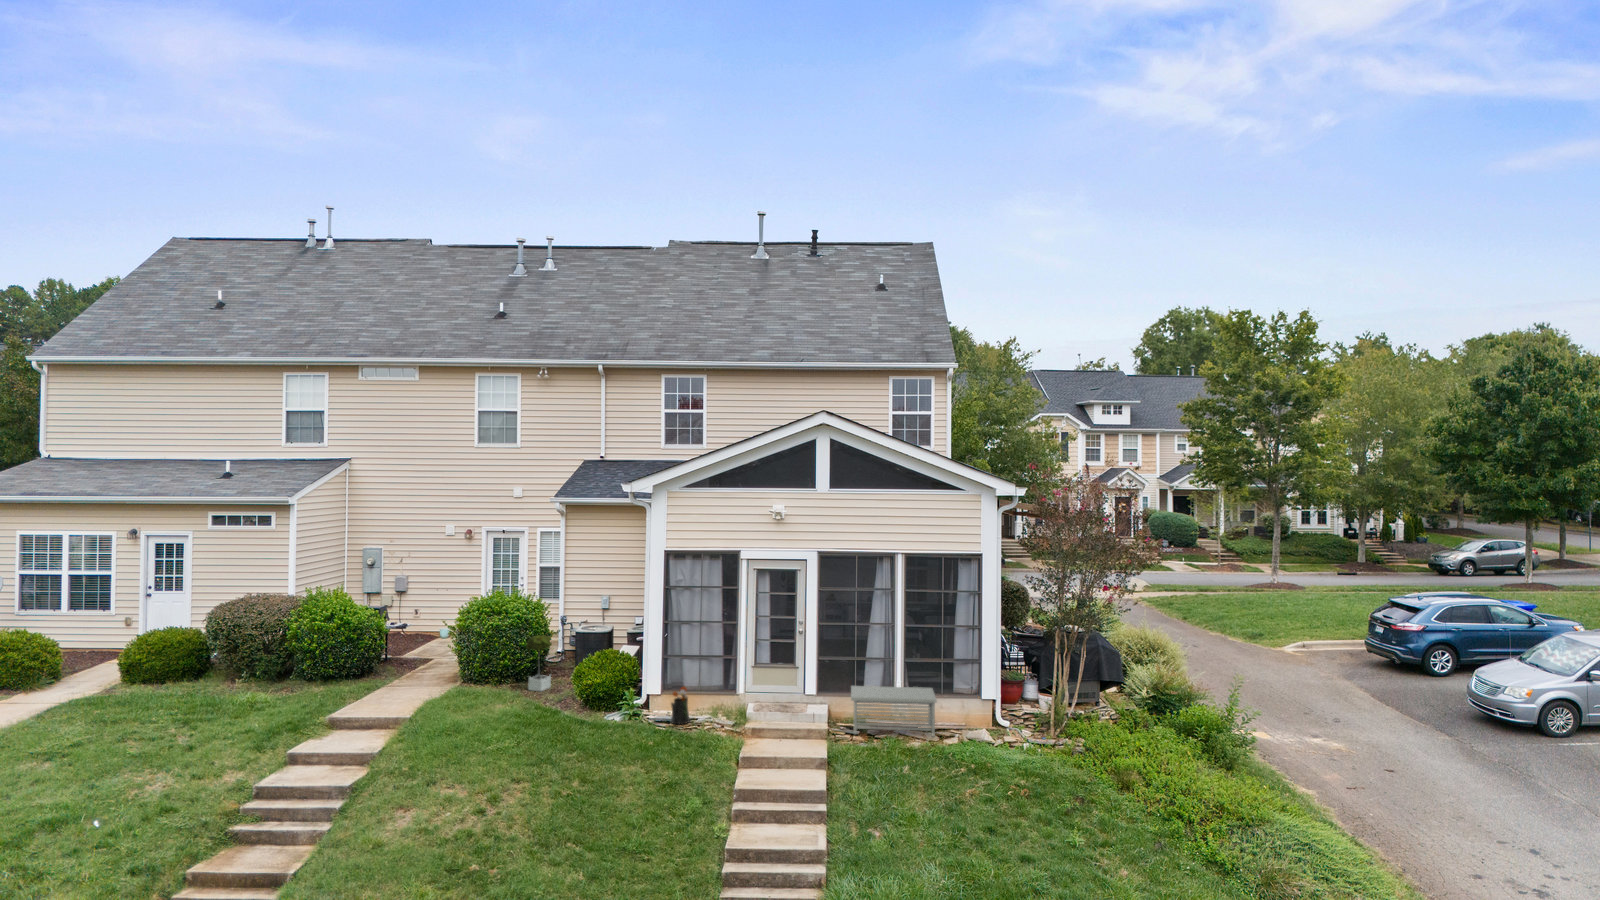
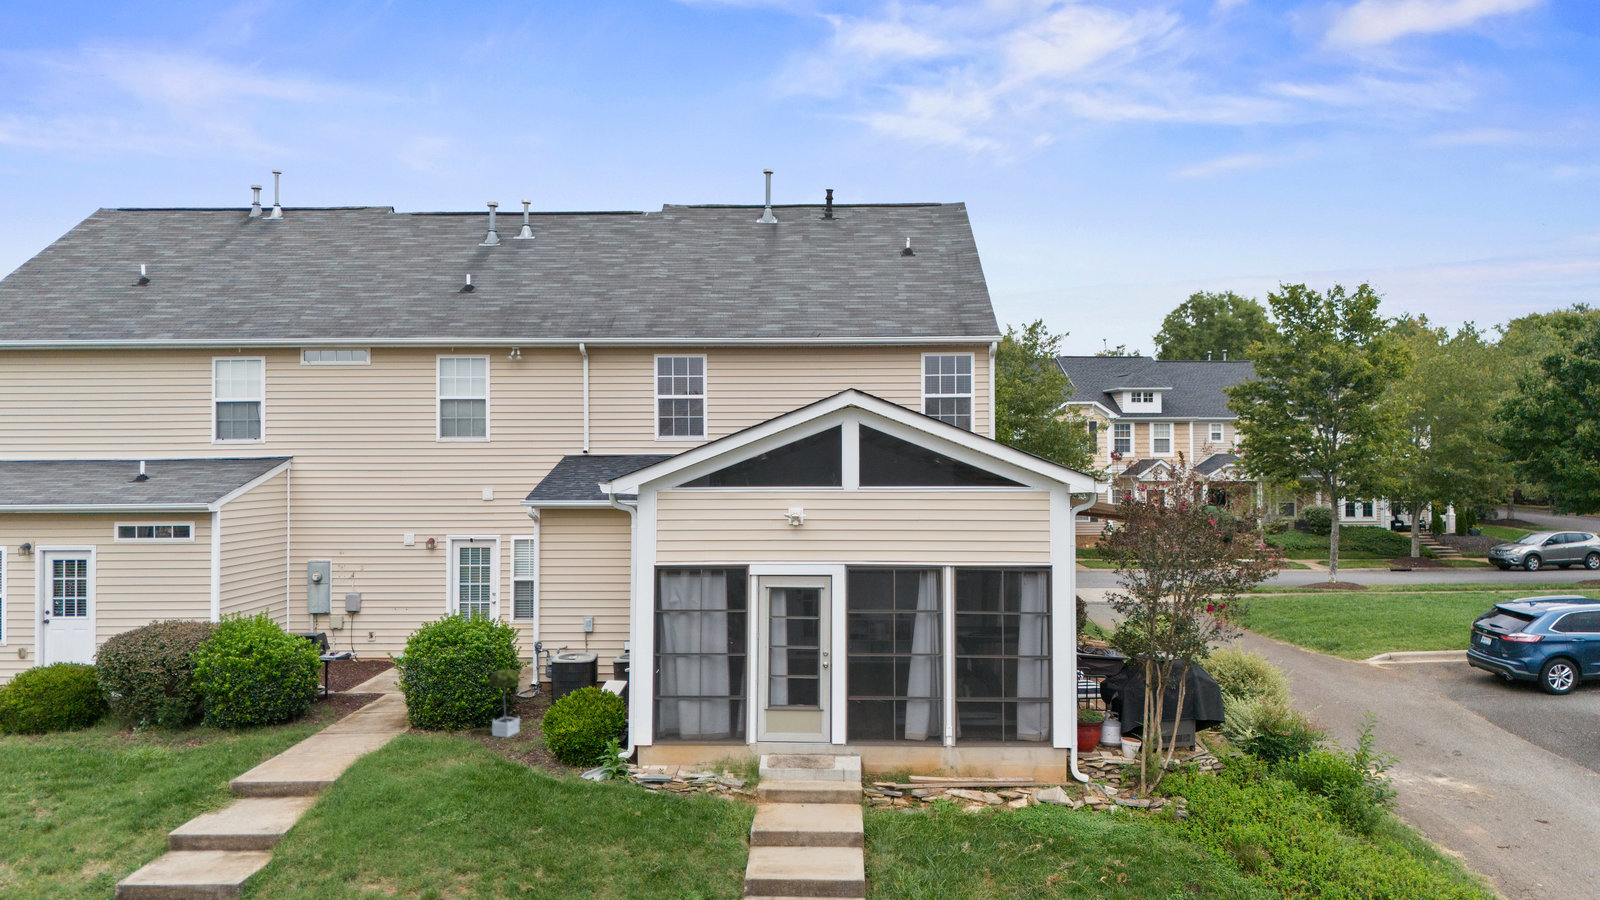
watering can: present [671,686,690,724] -> none [665,734,690,783]
storage bench: present [851,686,937,737] -> none [888,731,998,797]

